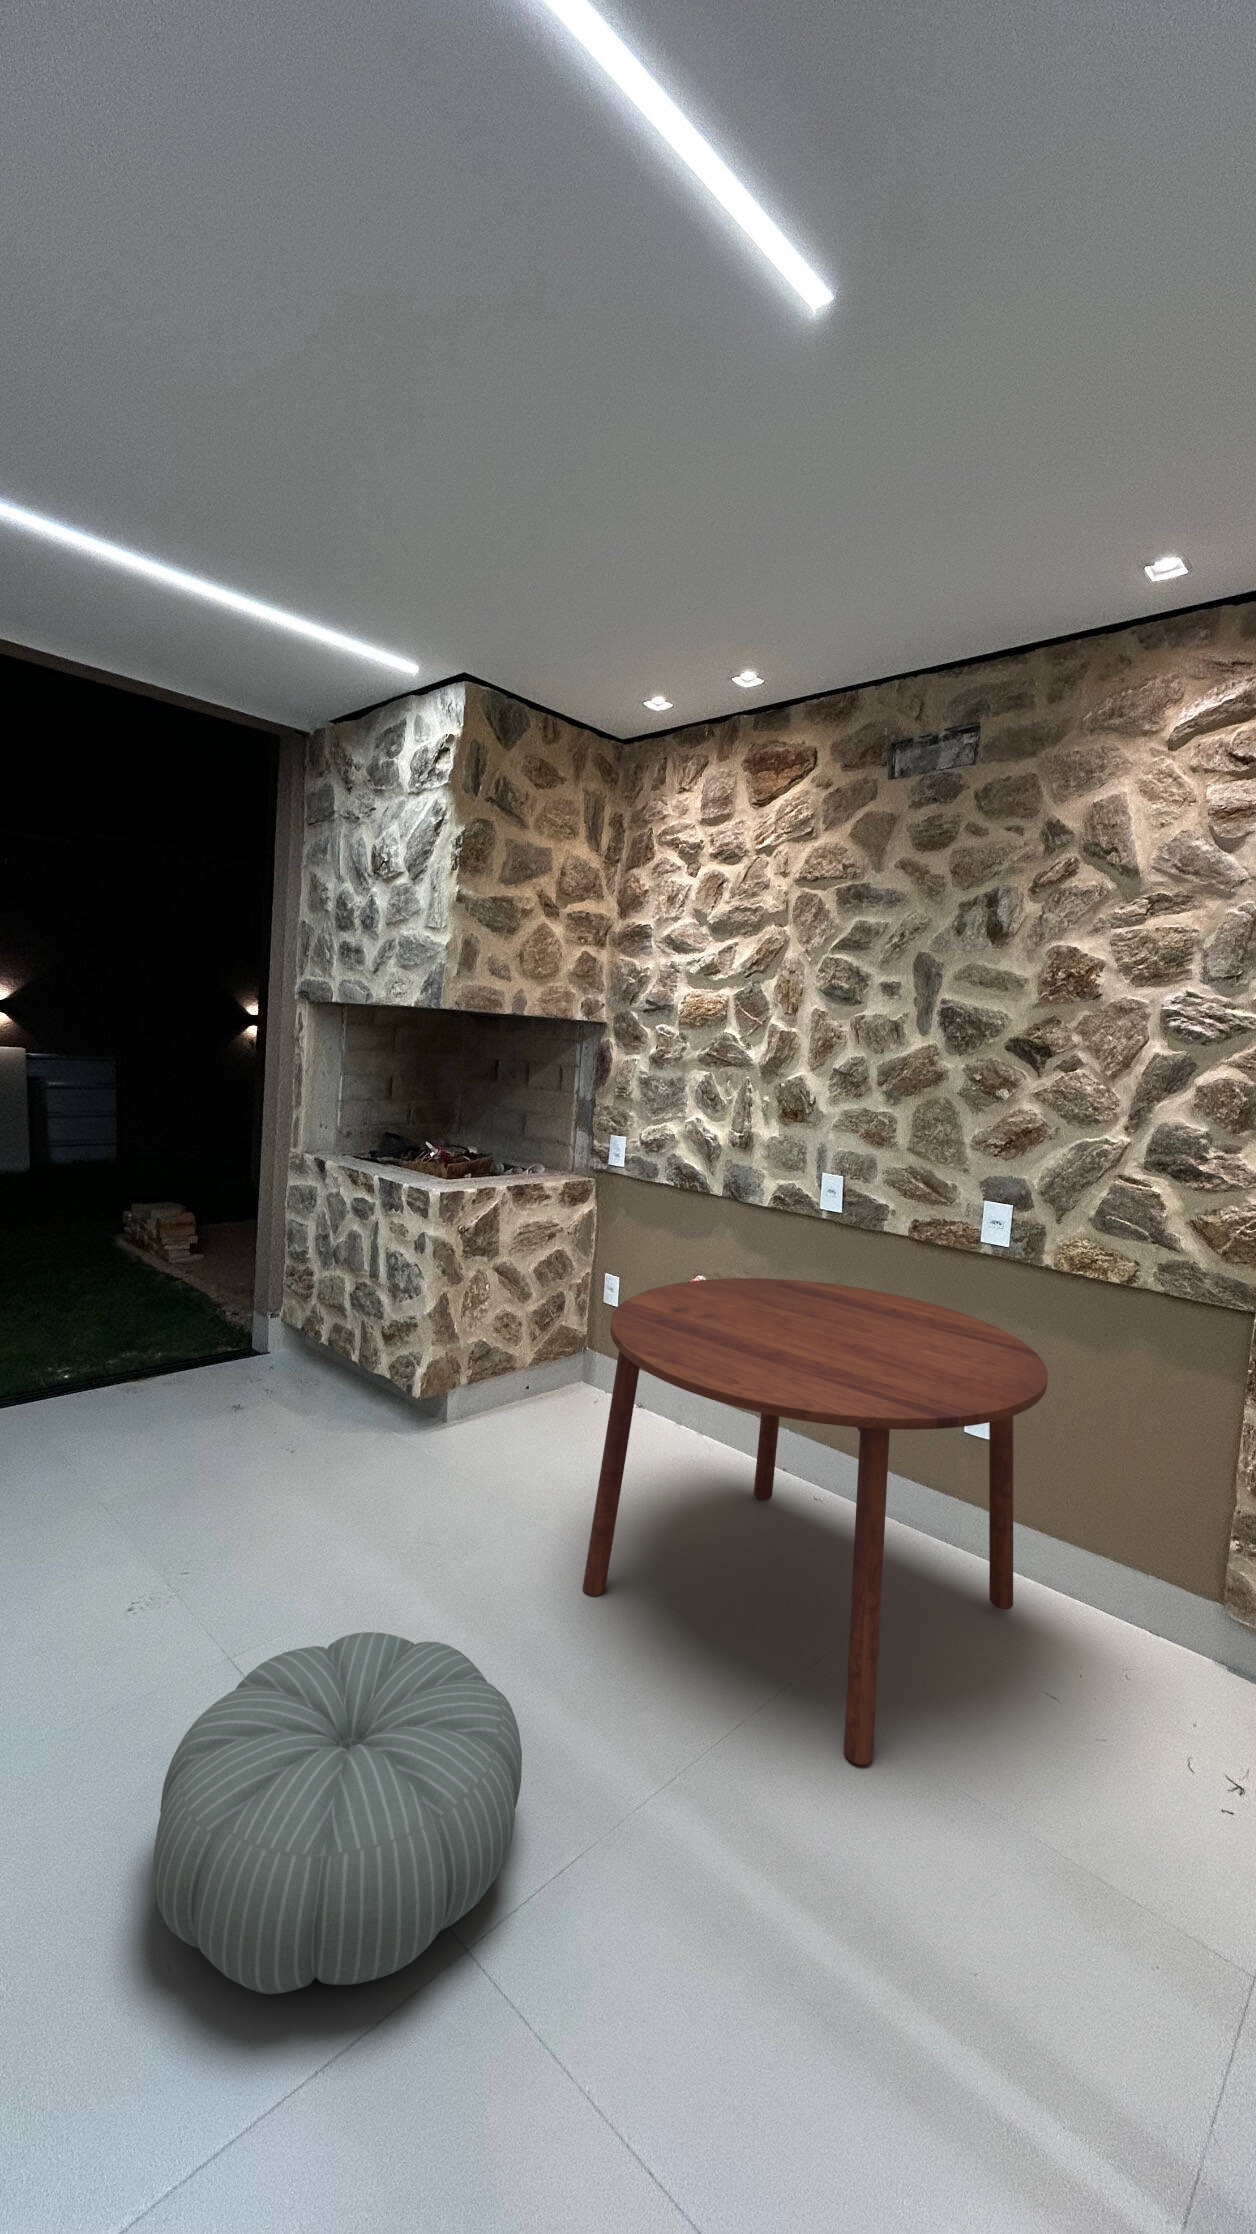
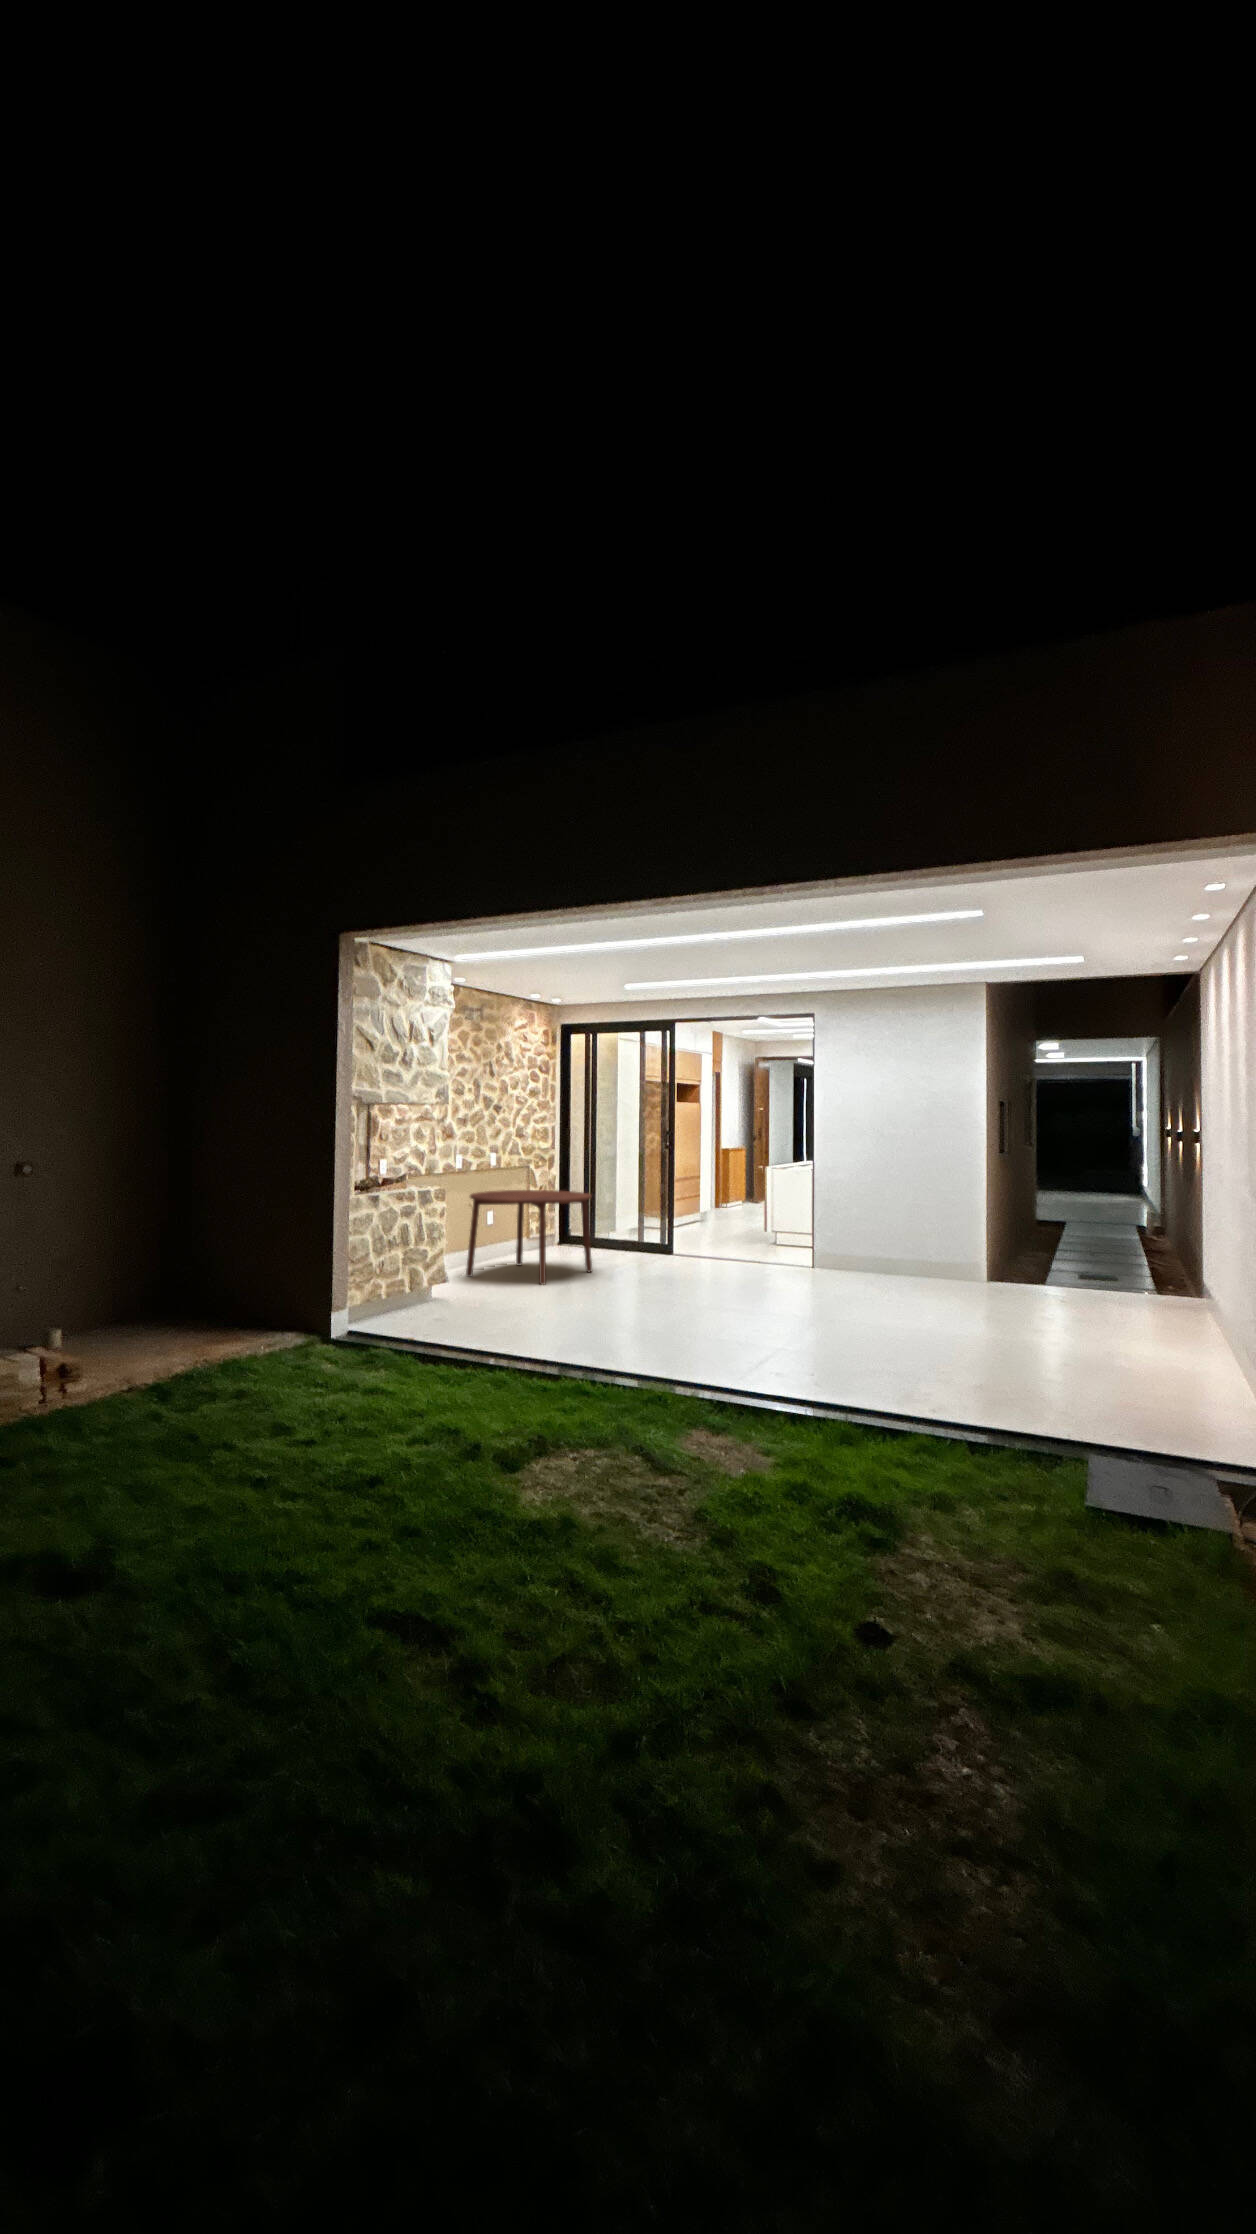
pouf: present [154,1632,522,1994] -> none [613,1255,685,1293]

